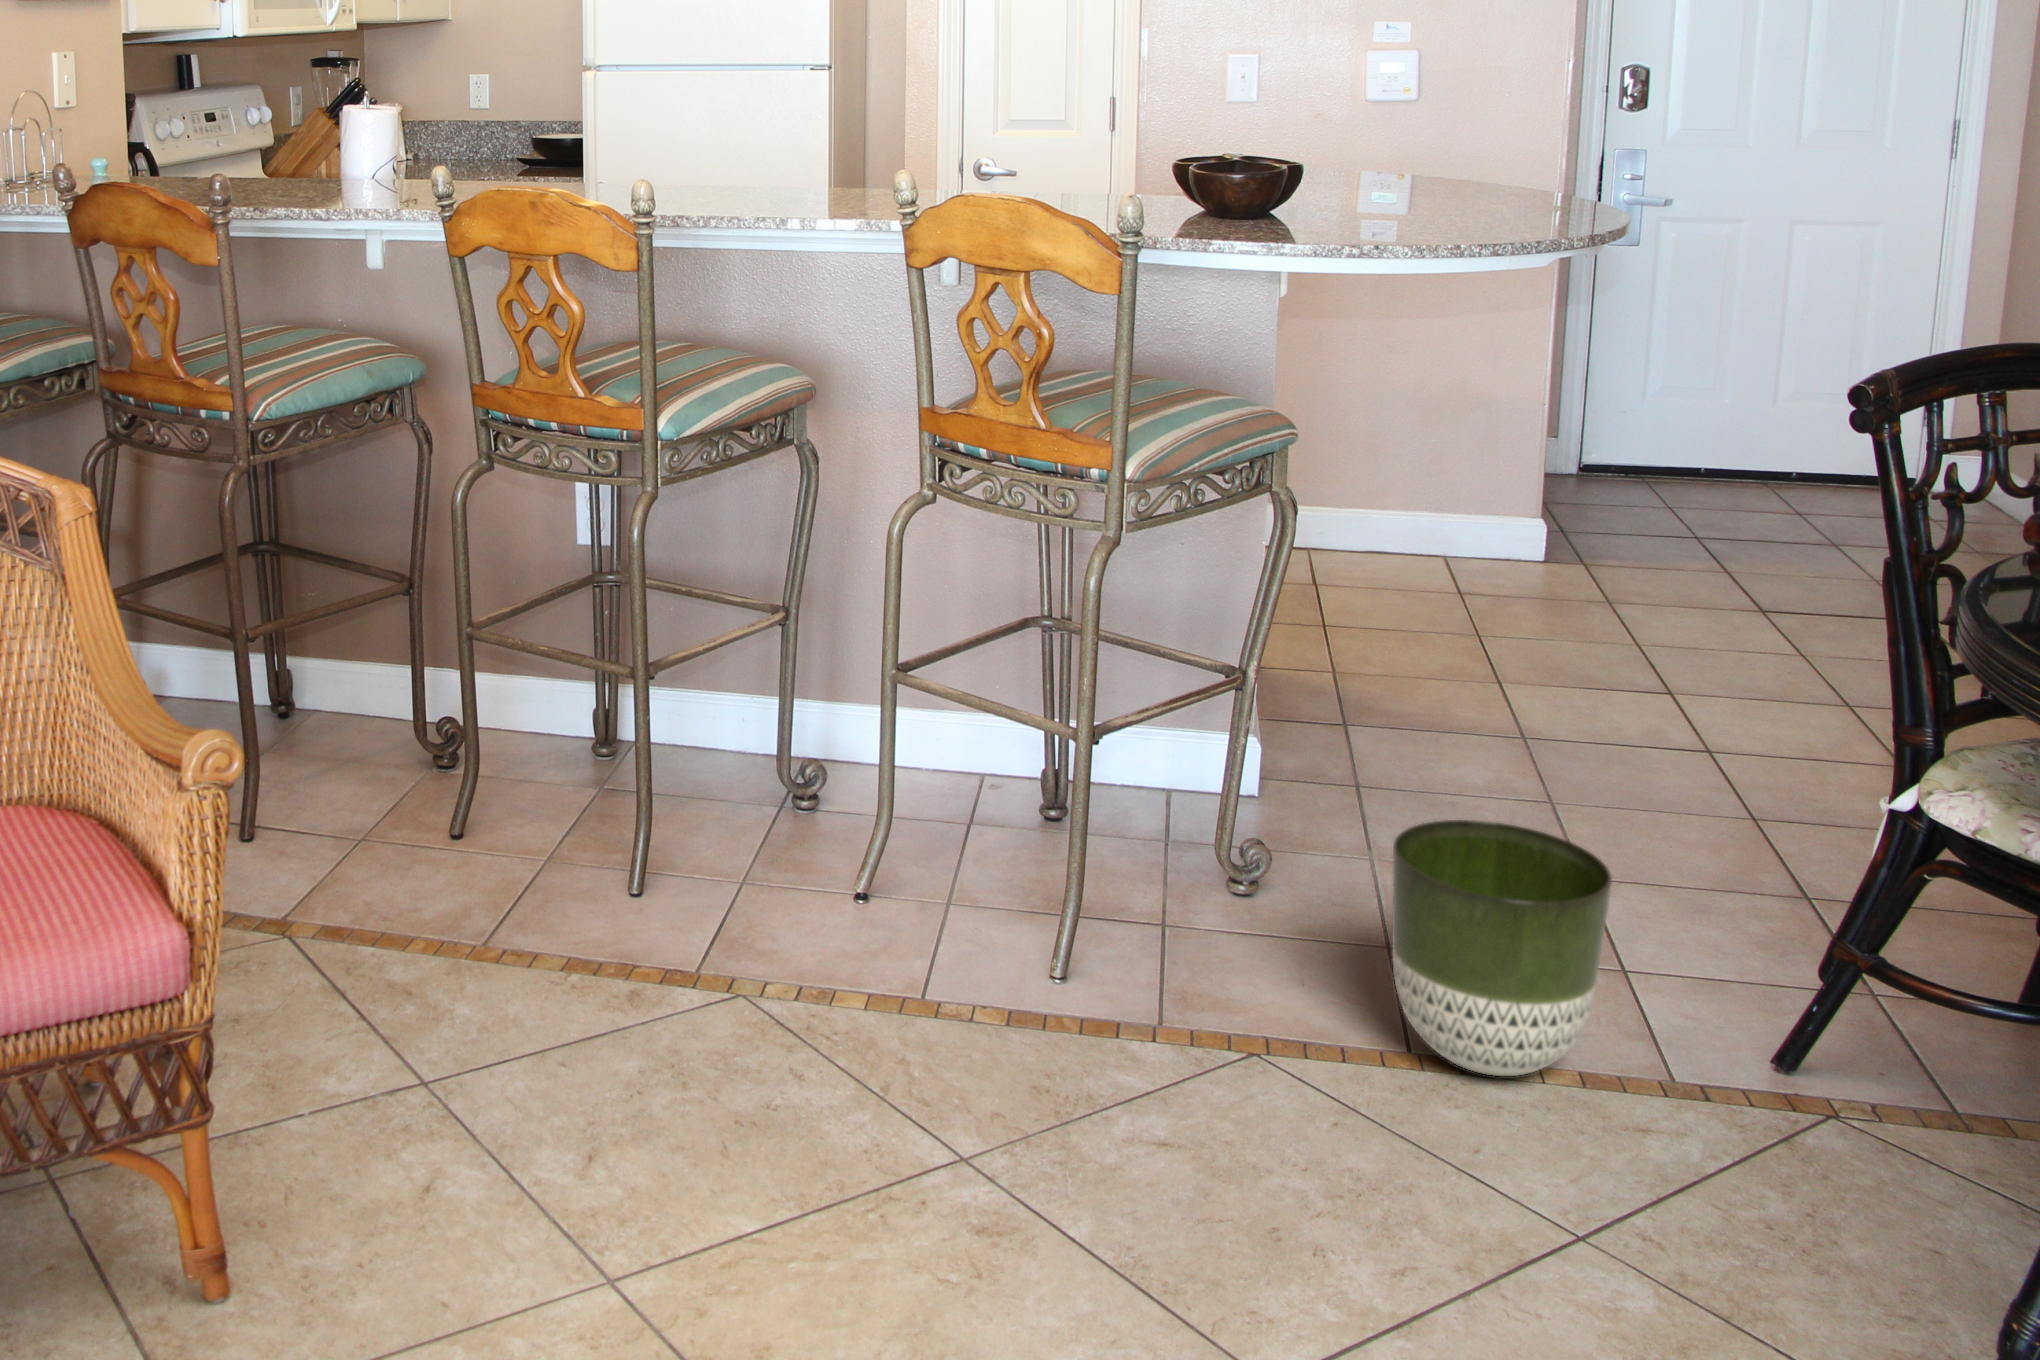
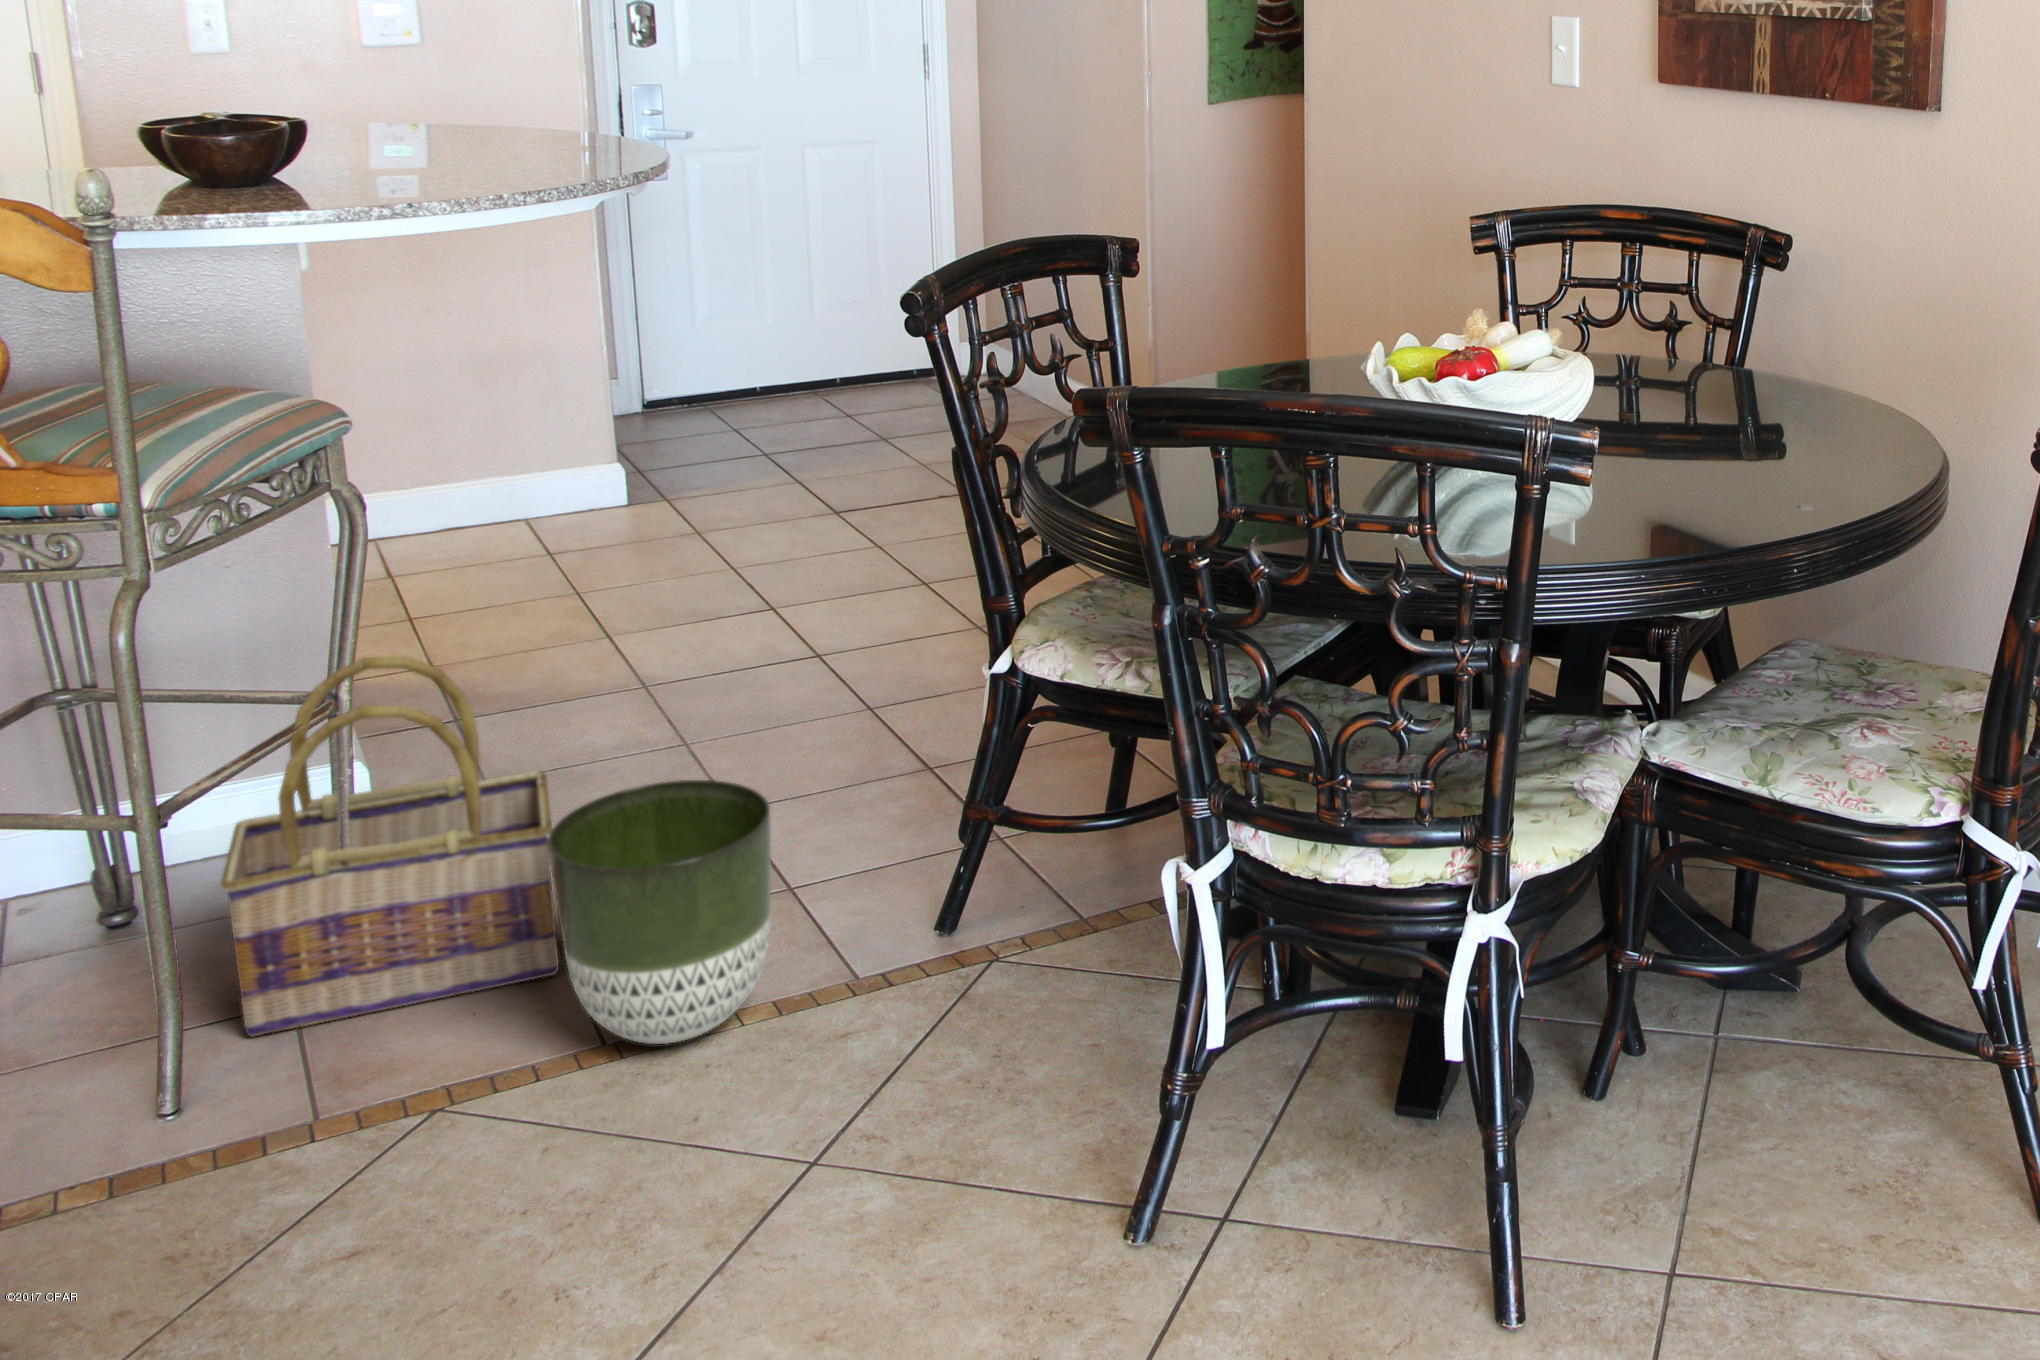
basket: none [1132,640,1406,972] -> present [221,656,559,1036]

